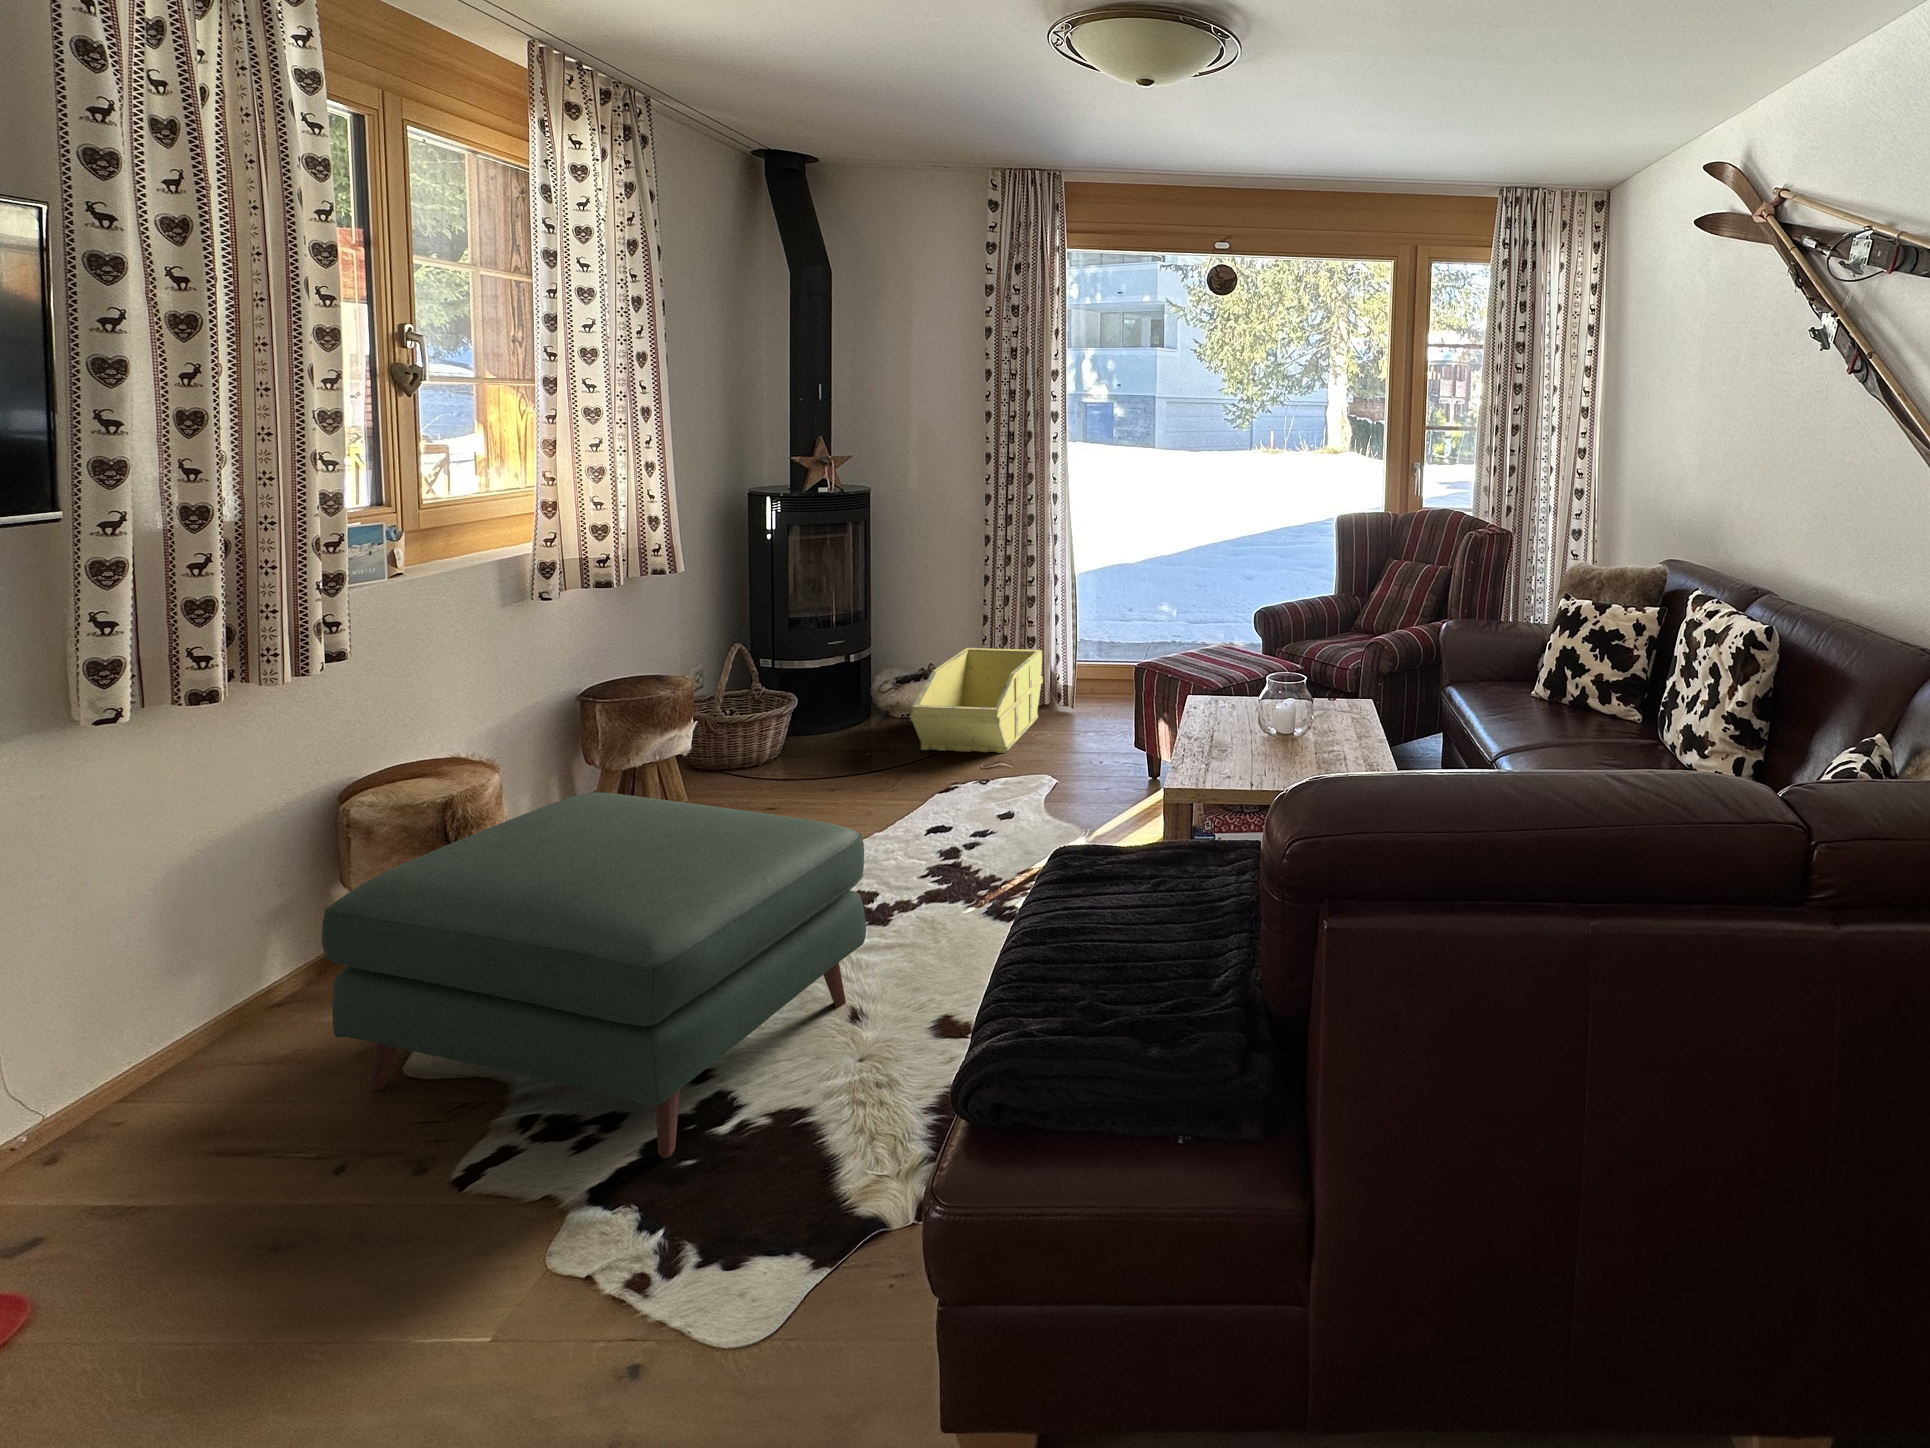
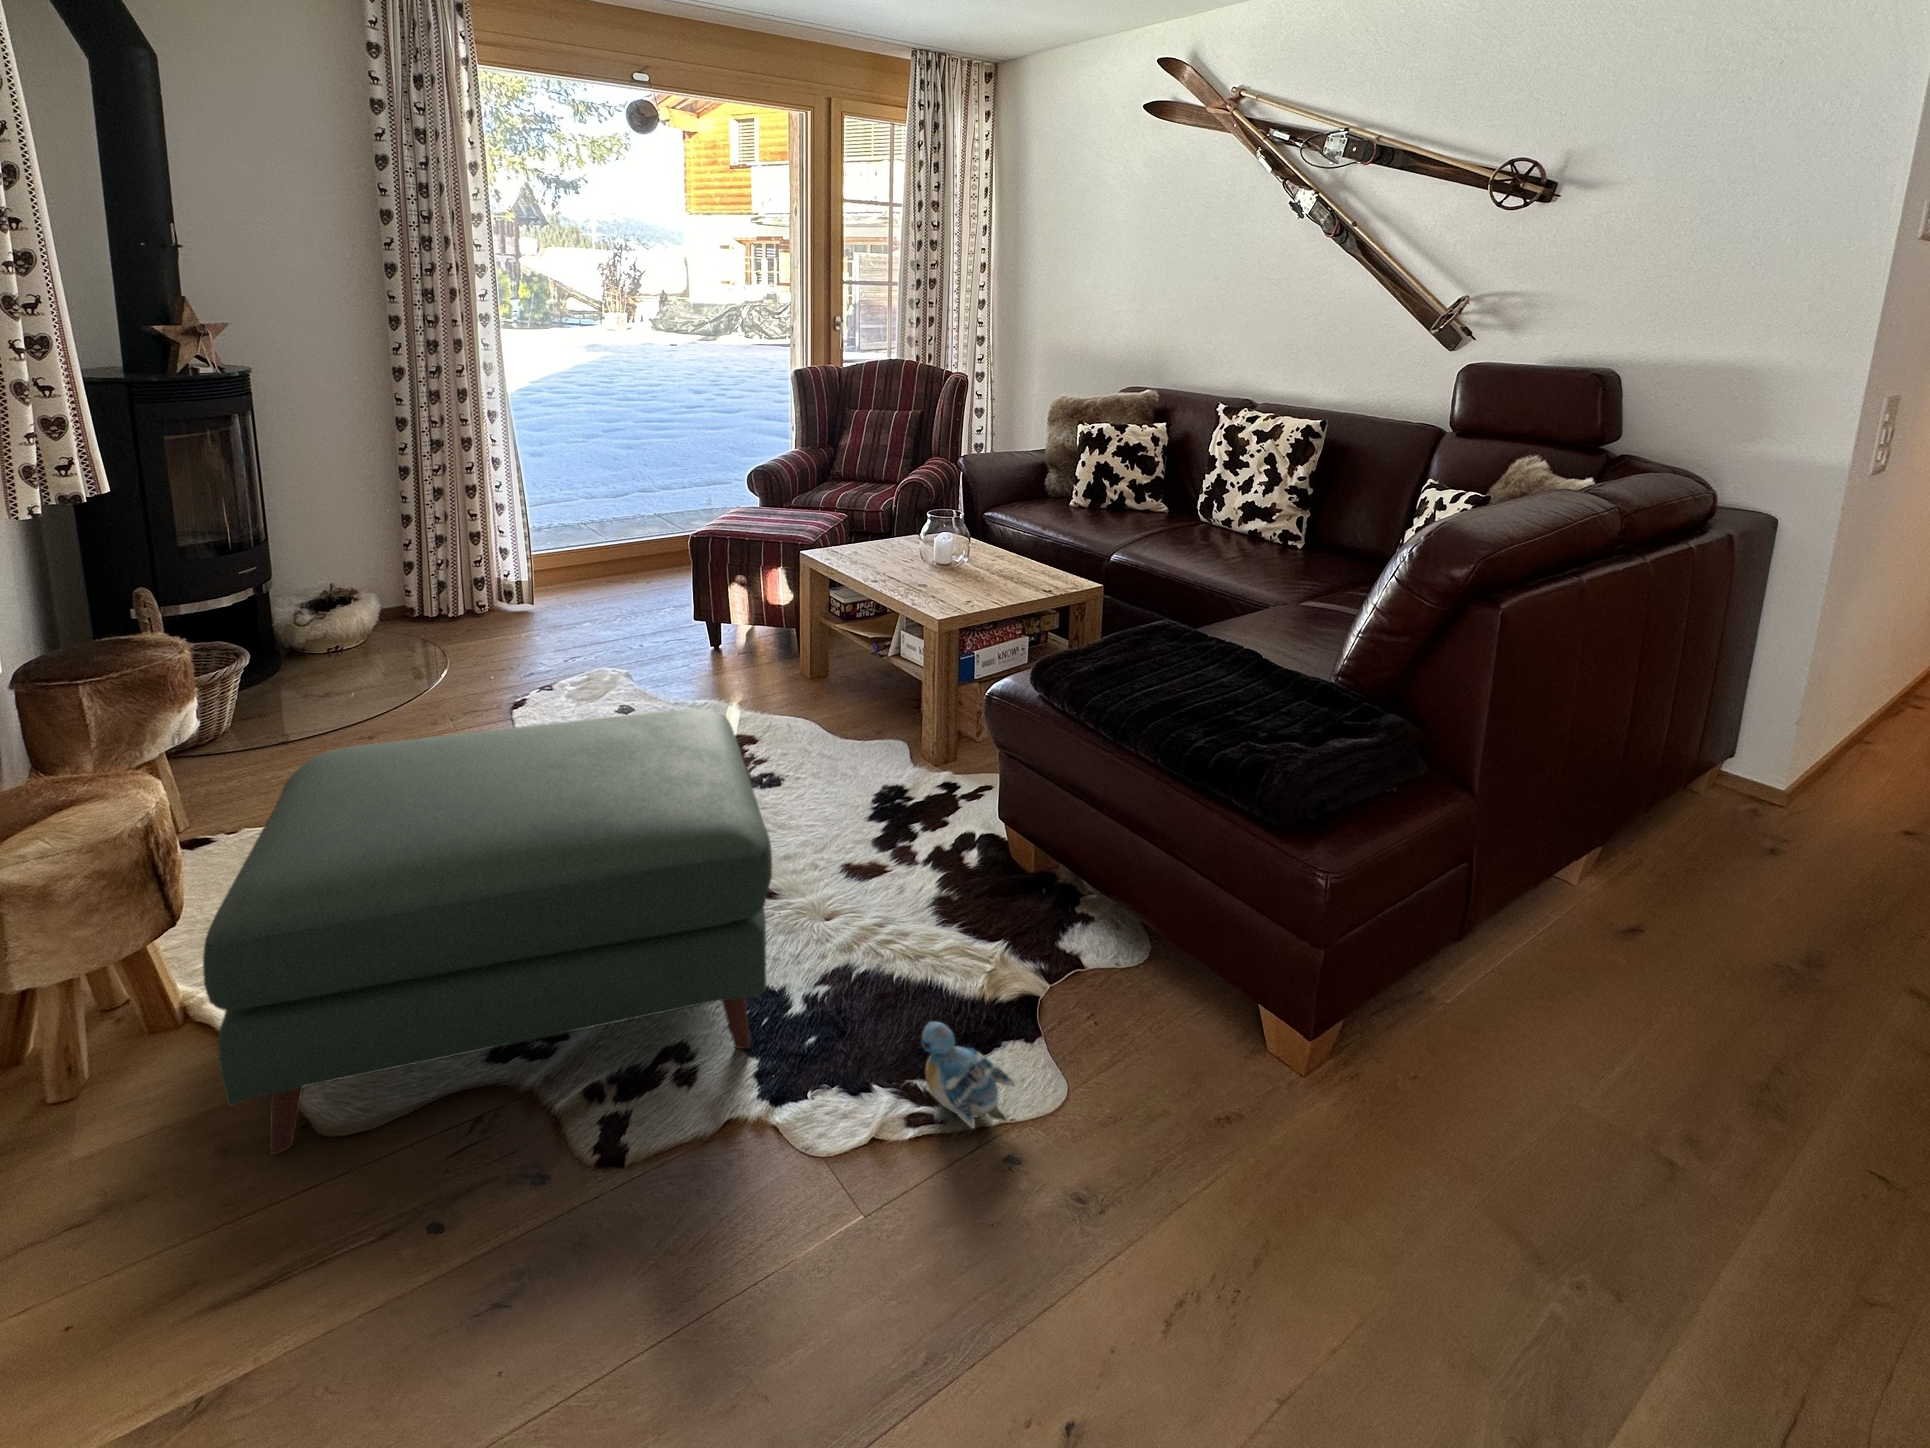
storage bin: present [910,648,1043,753] -> none [393,542,522,672]
plush toy: none [649,1200,737,1343] -> present [922,1022,1015,1128]

